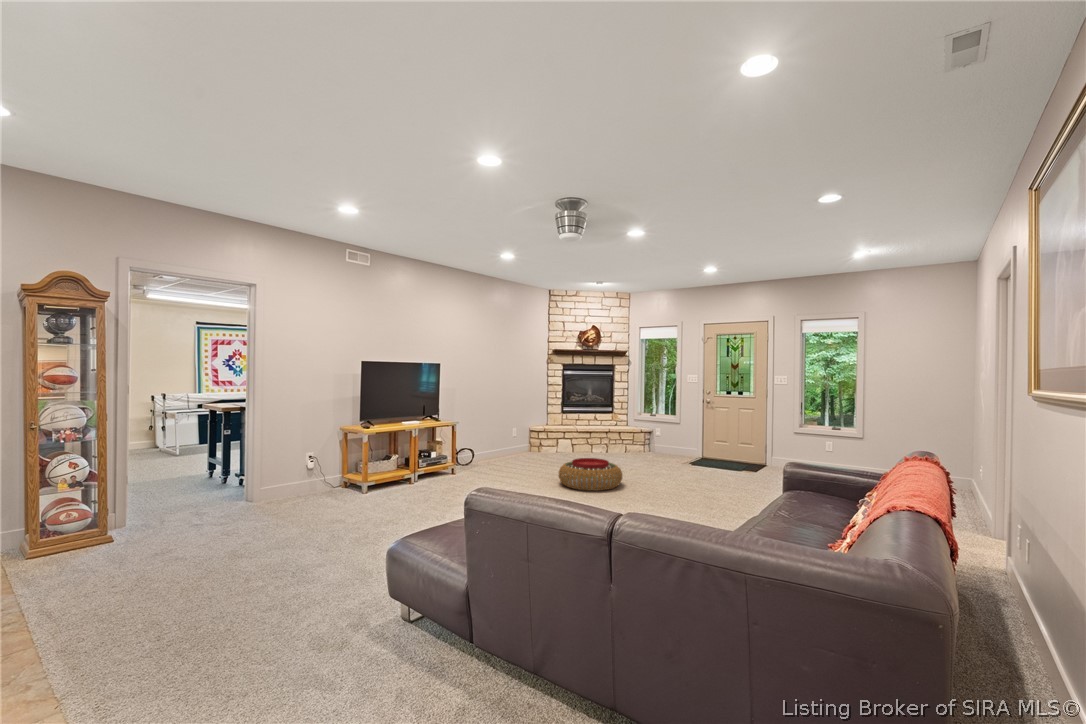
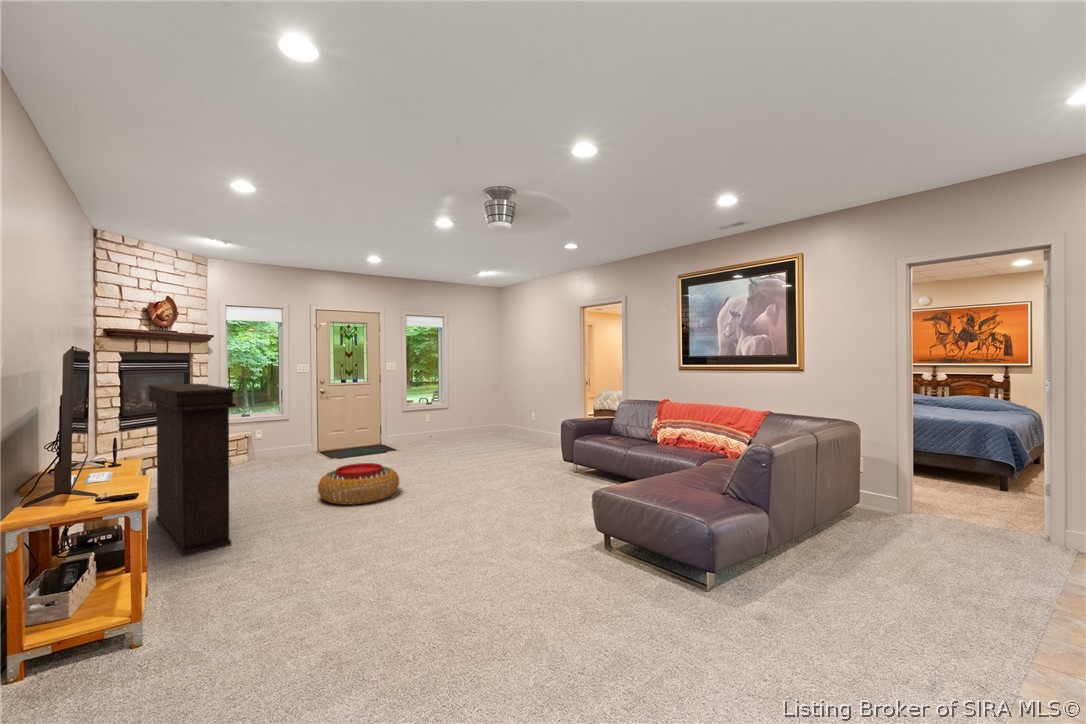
console table: none [456,384,530,481] -> present [148,384,236,557]

